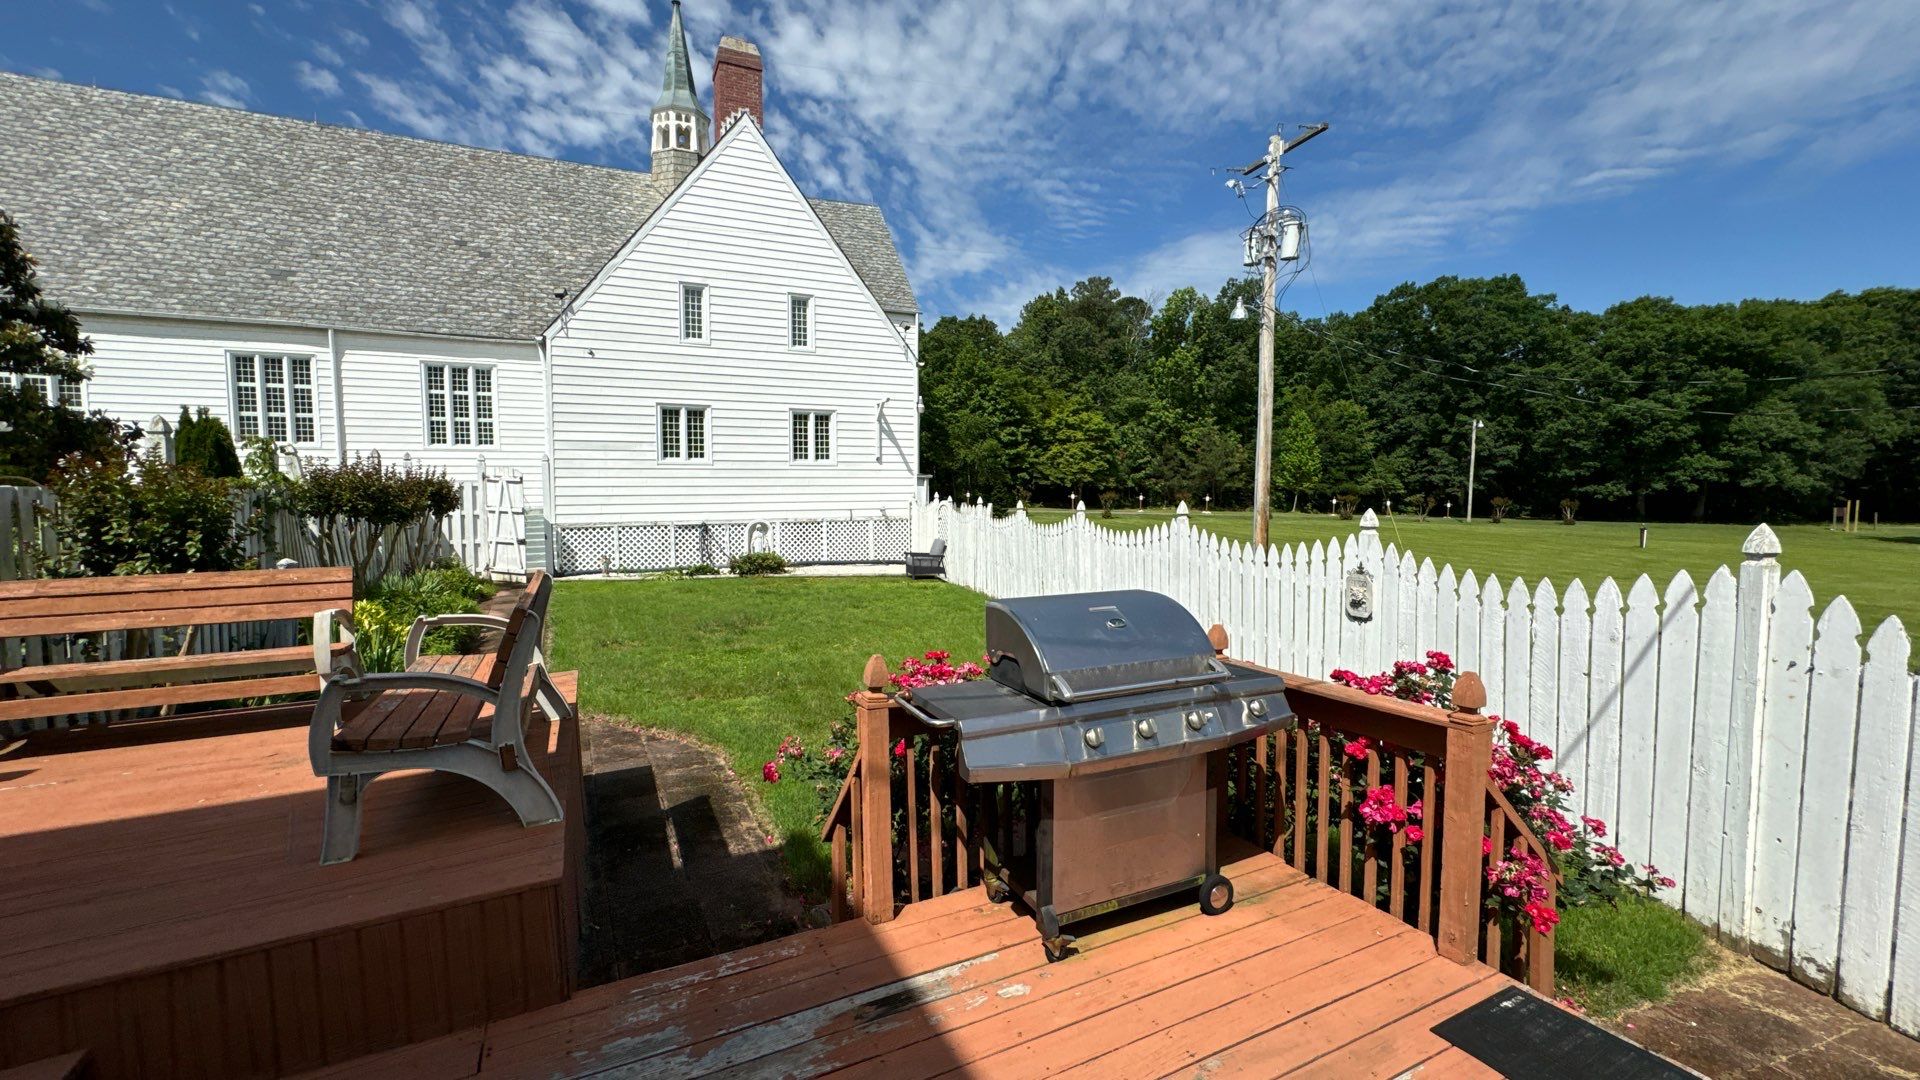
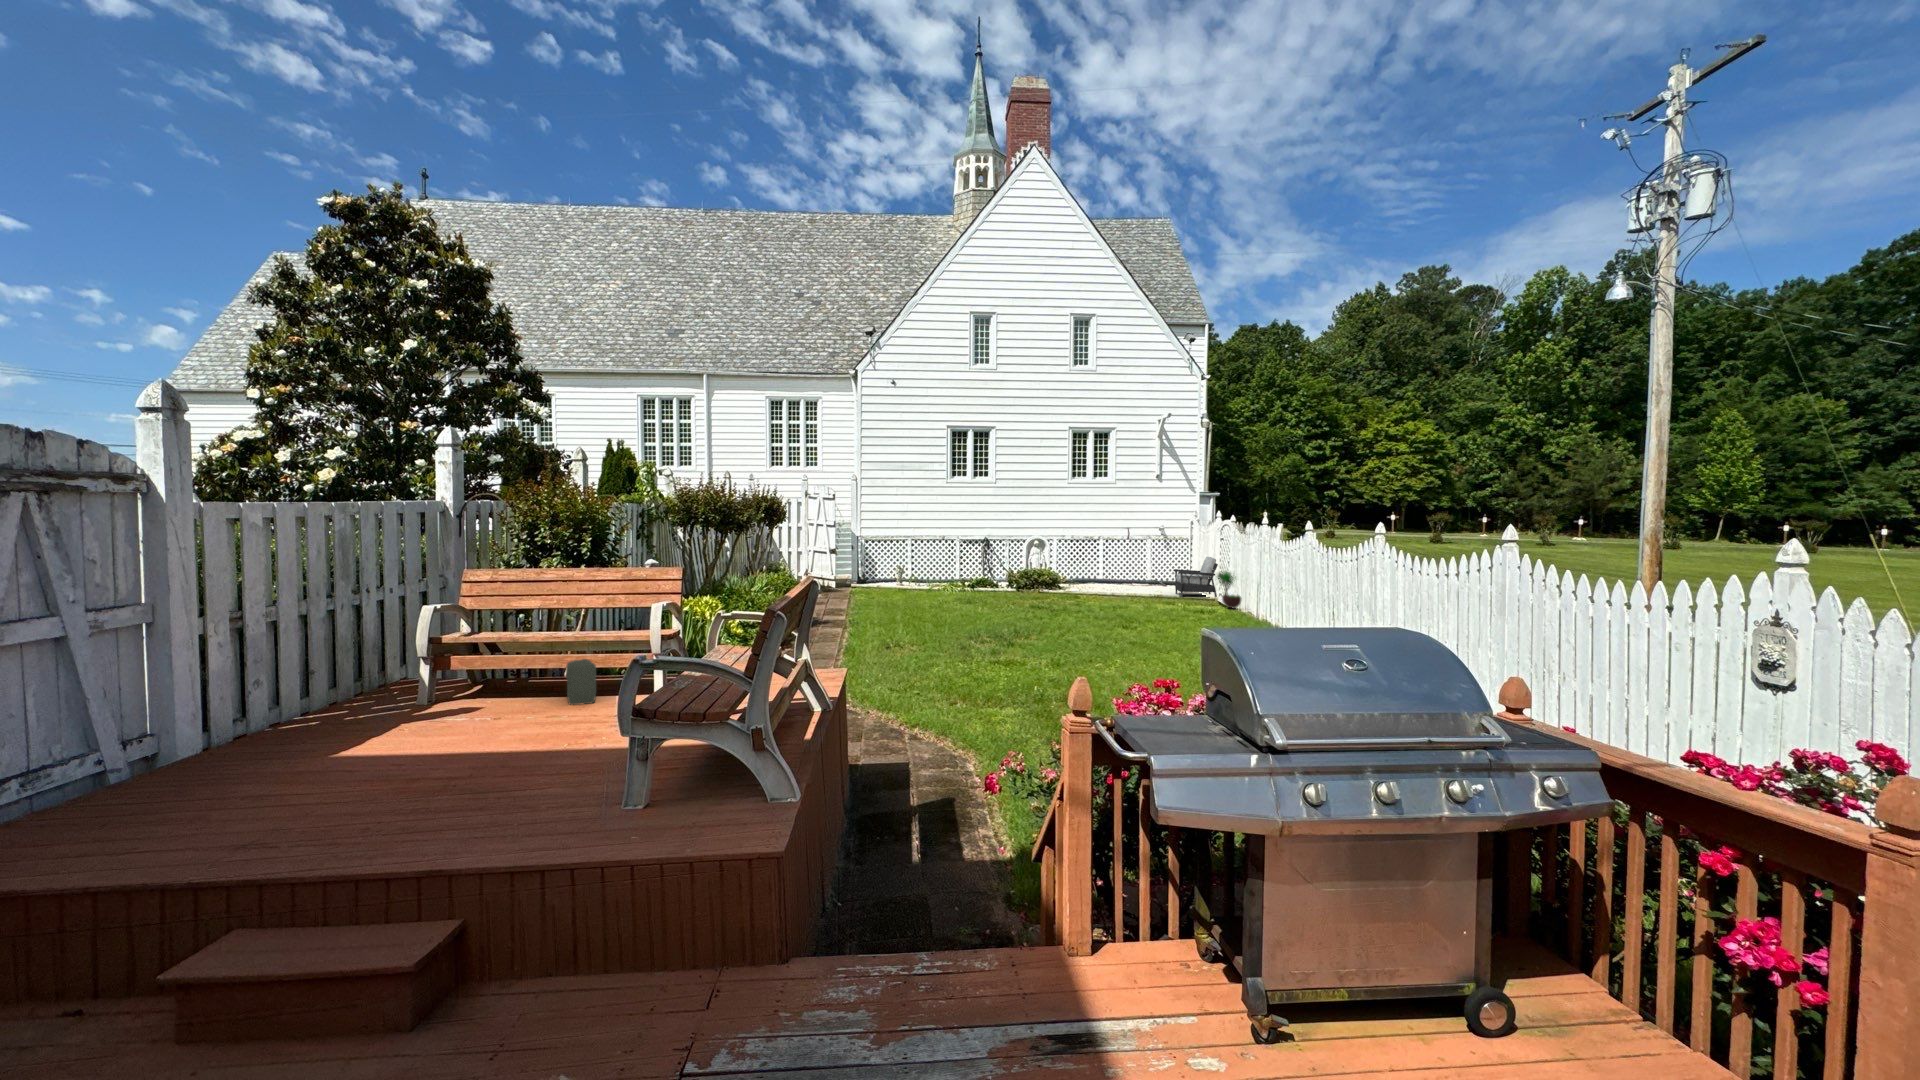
potted tree: none [949,549,975,590] -> present [1217,572,1241,609]
pouf: none [39,736,114,842] -> present [566,659,596,705]

